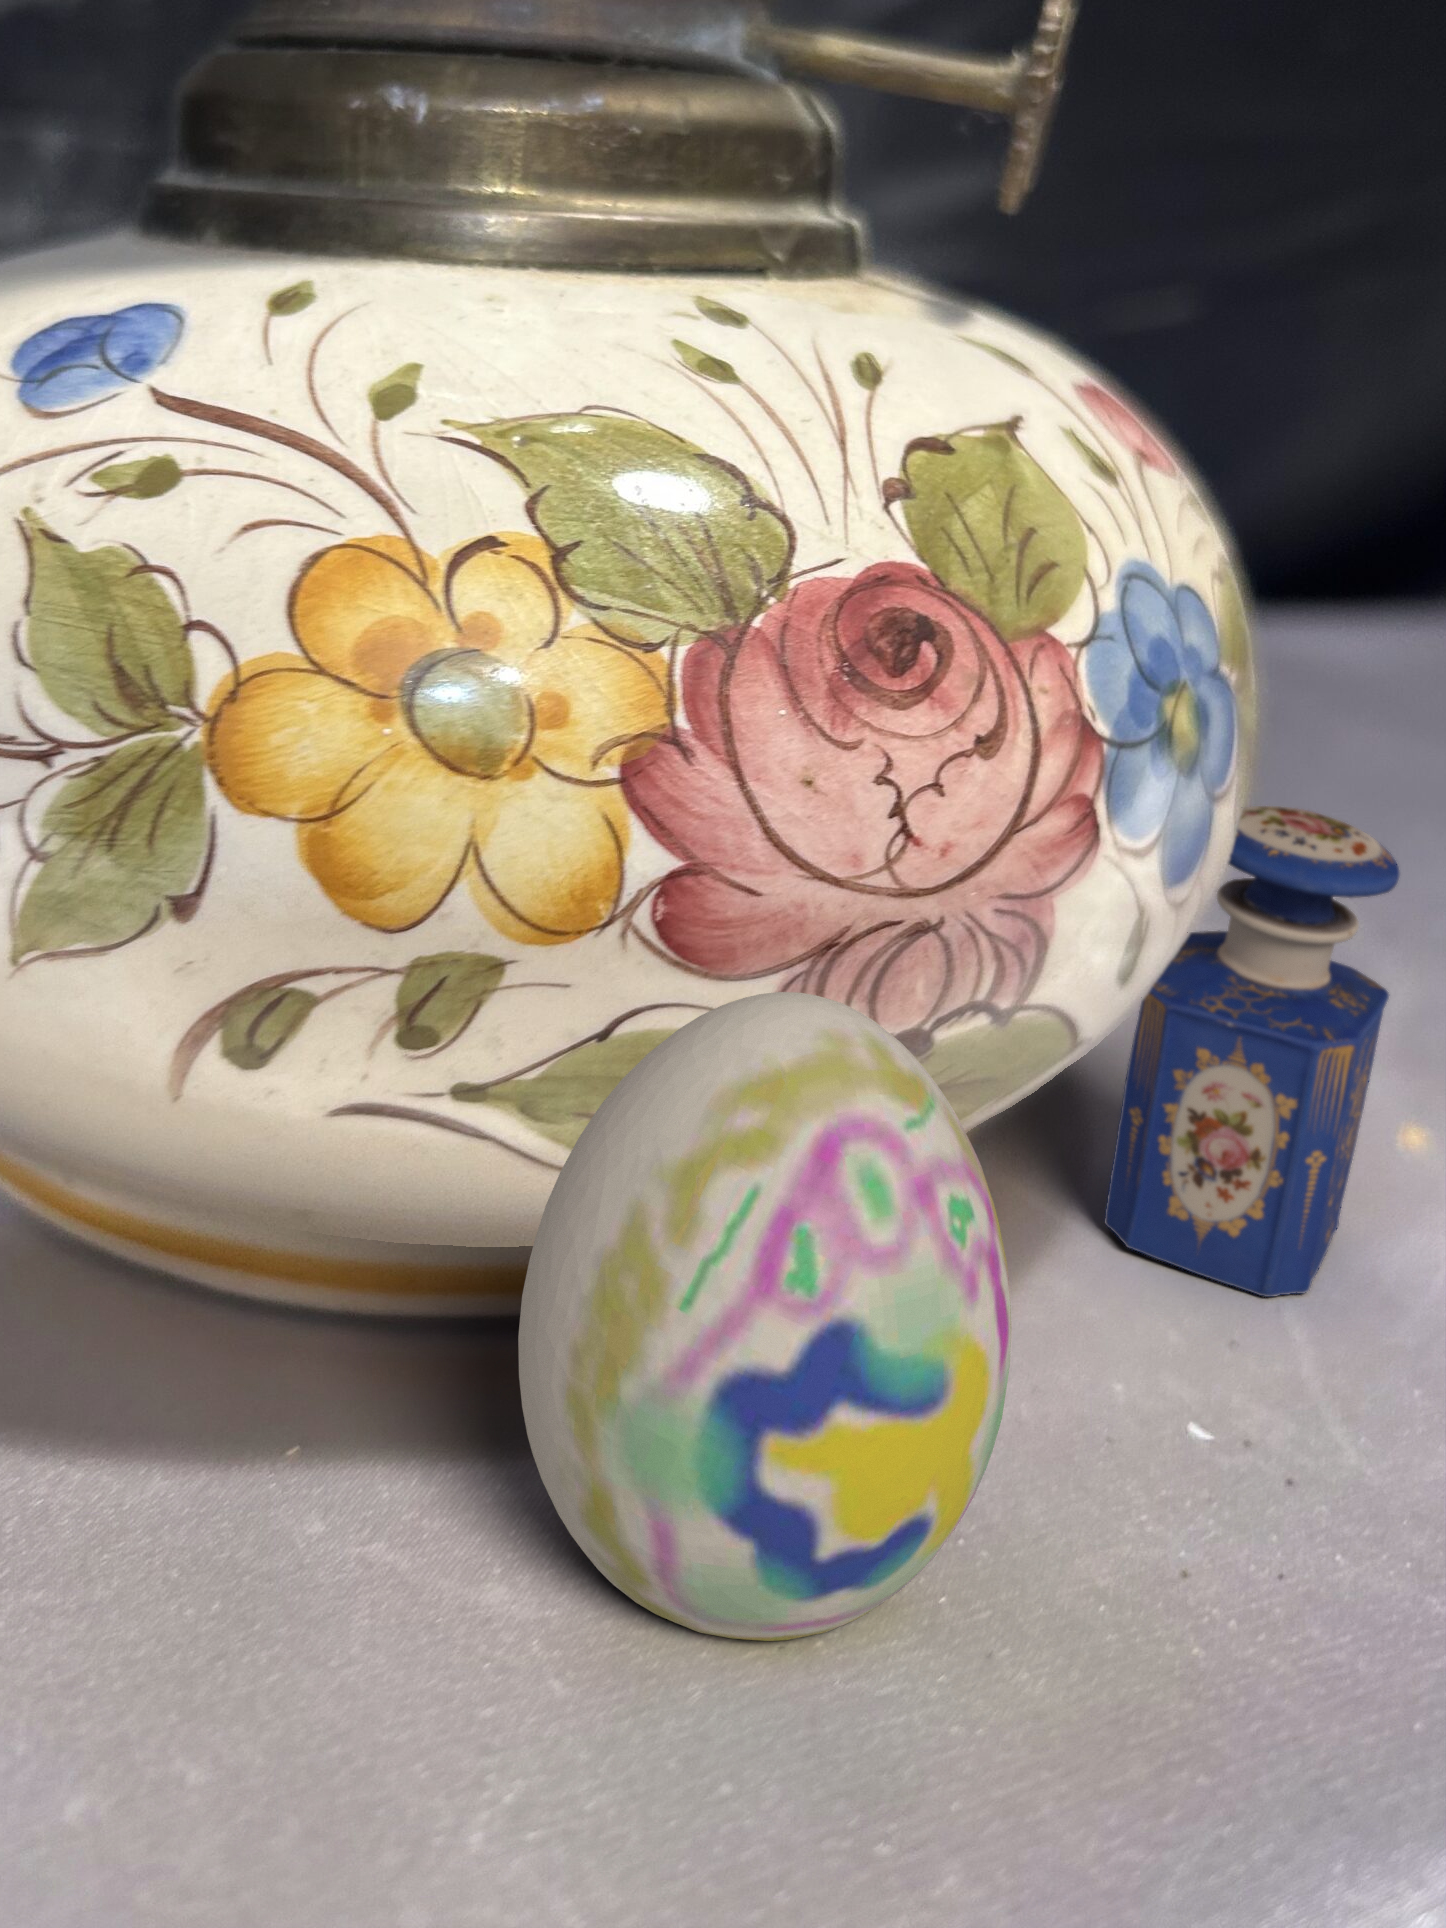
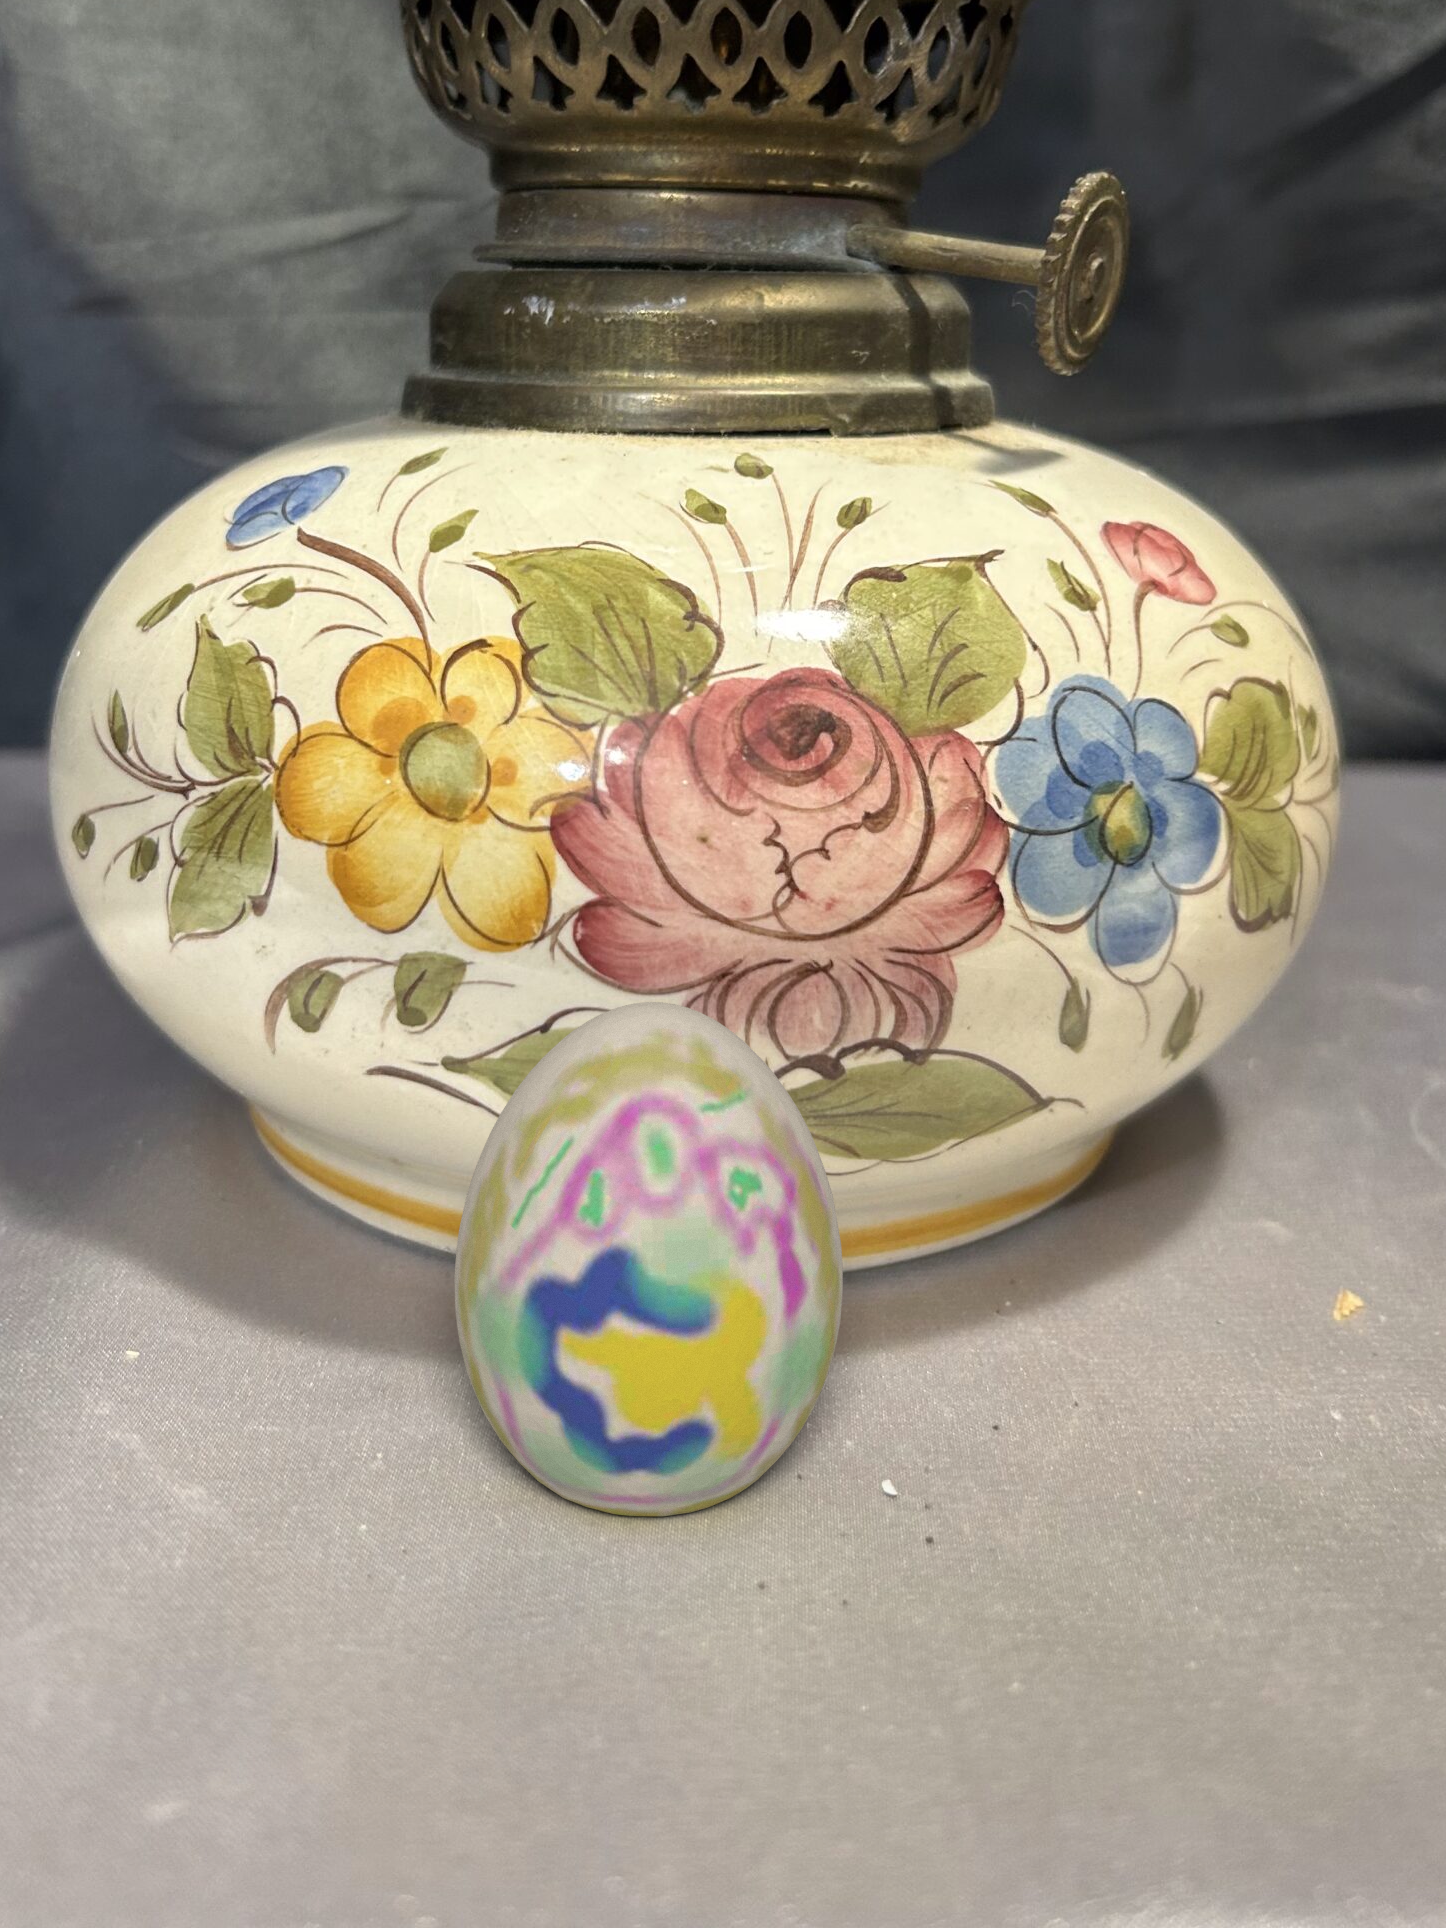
perfume bottle: present [1105,806,1400,1297] -> none [1143,906,1401,1358]

